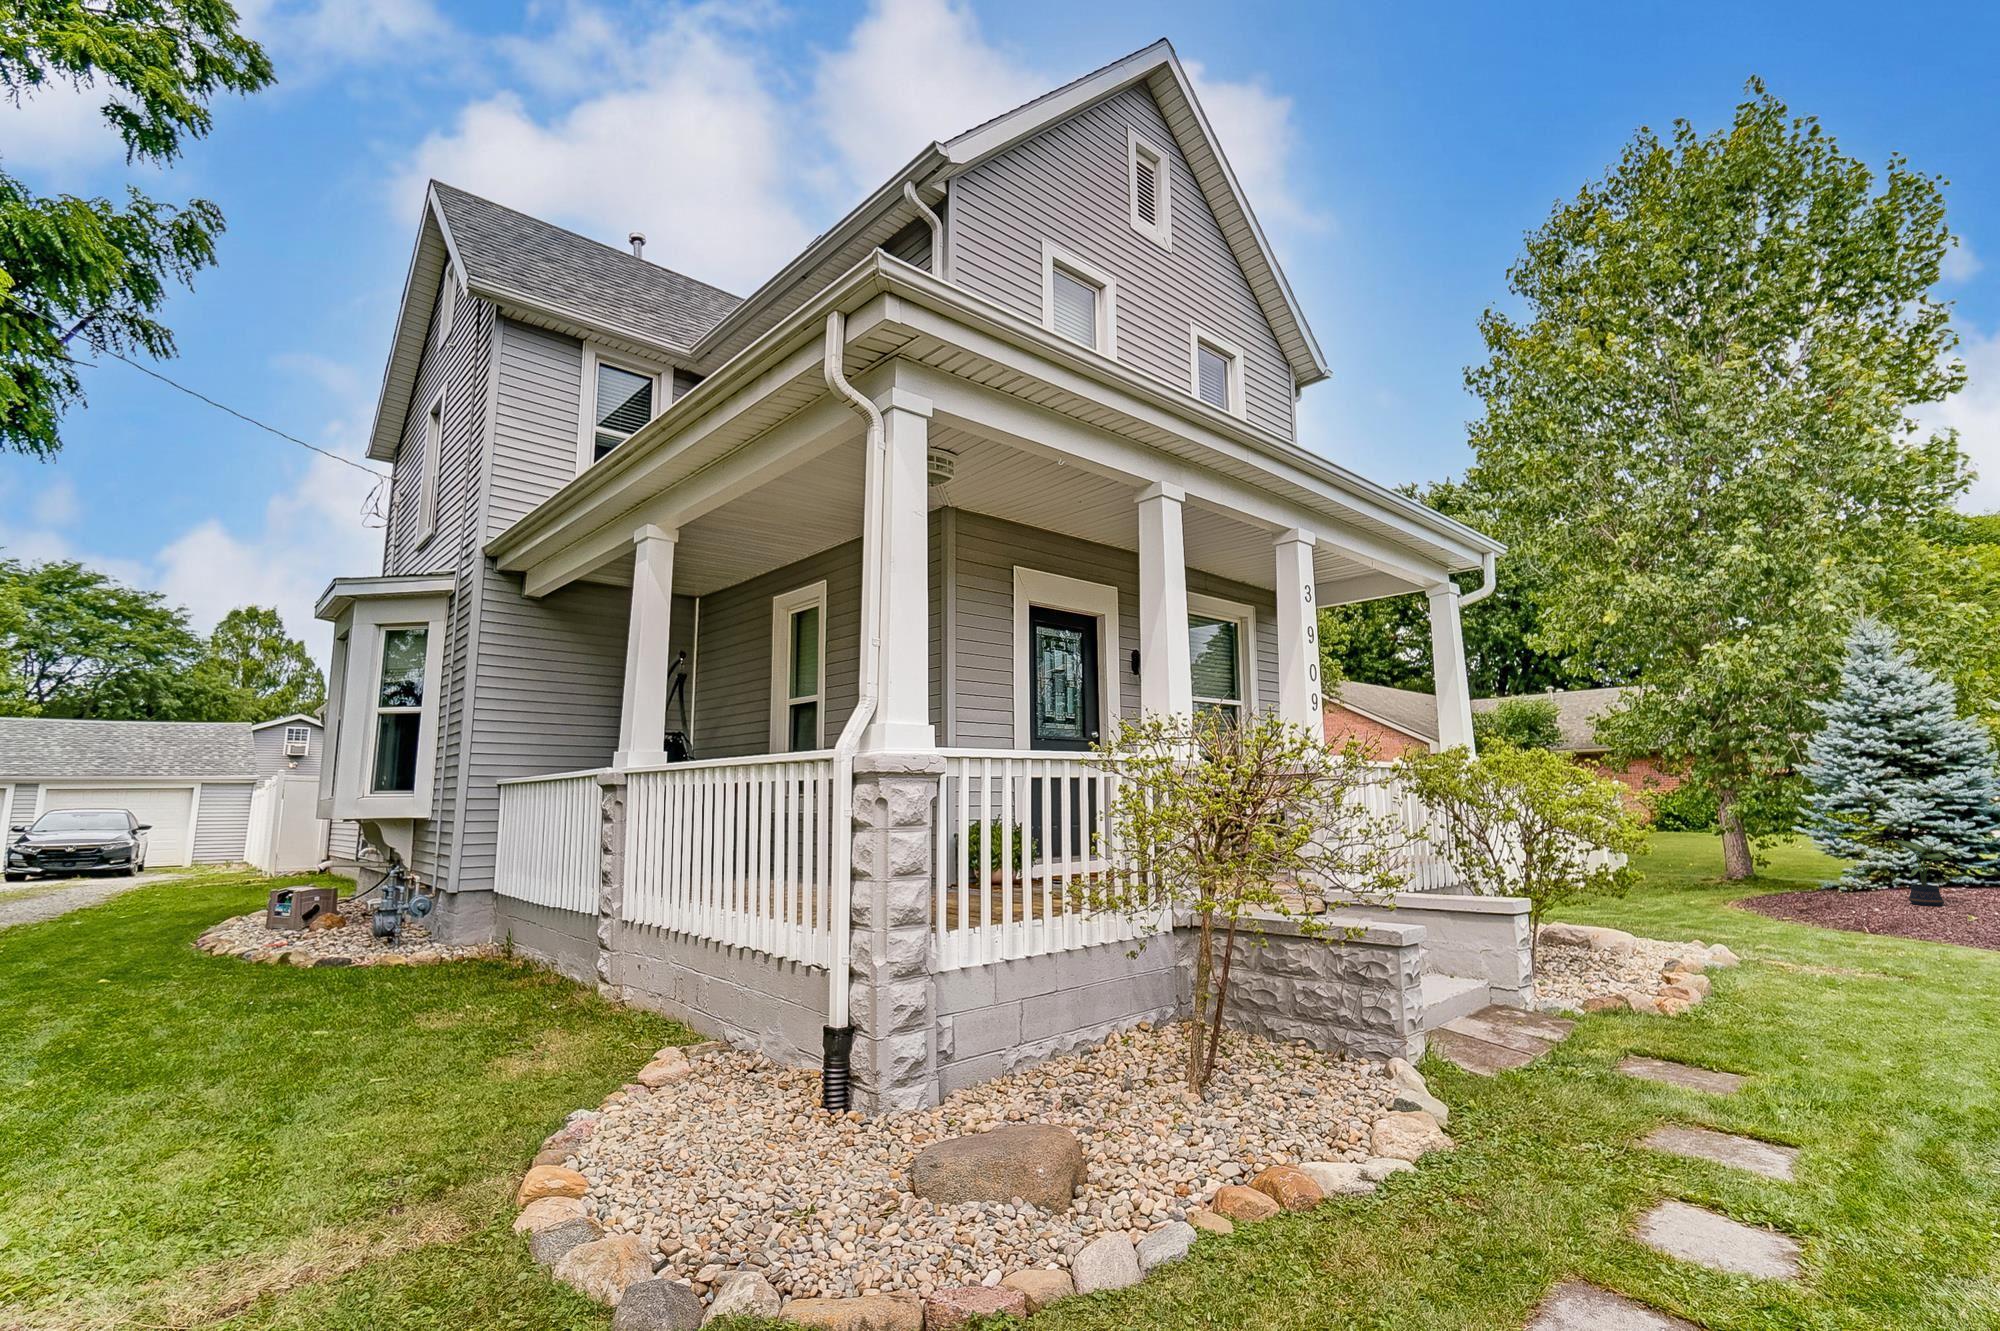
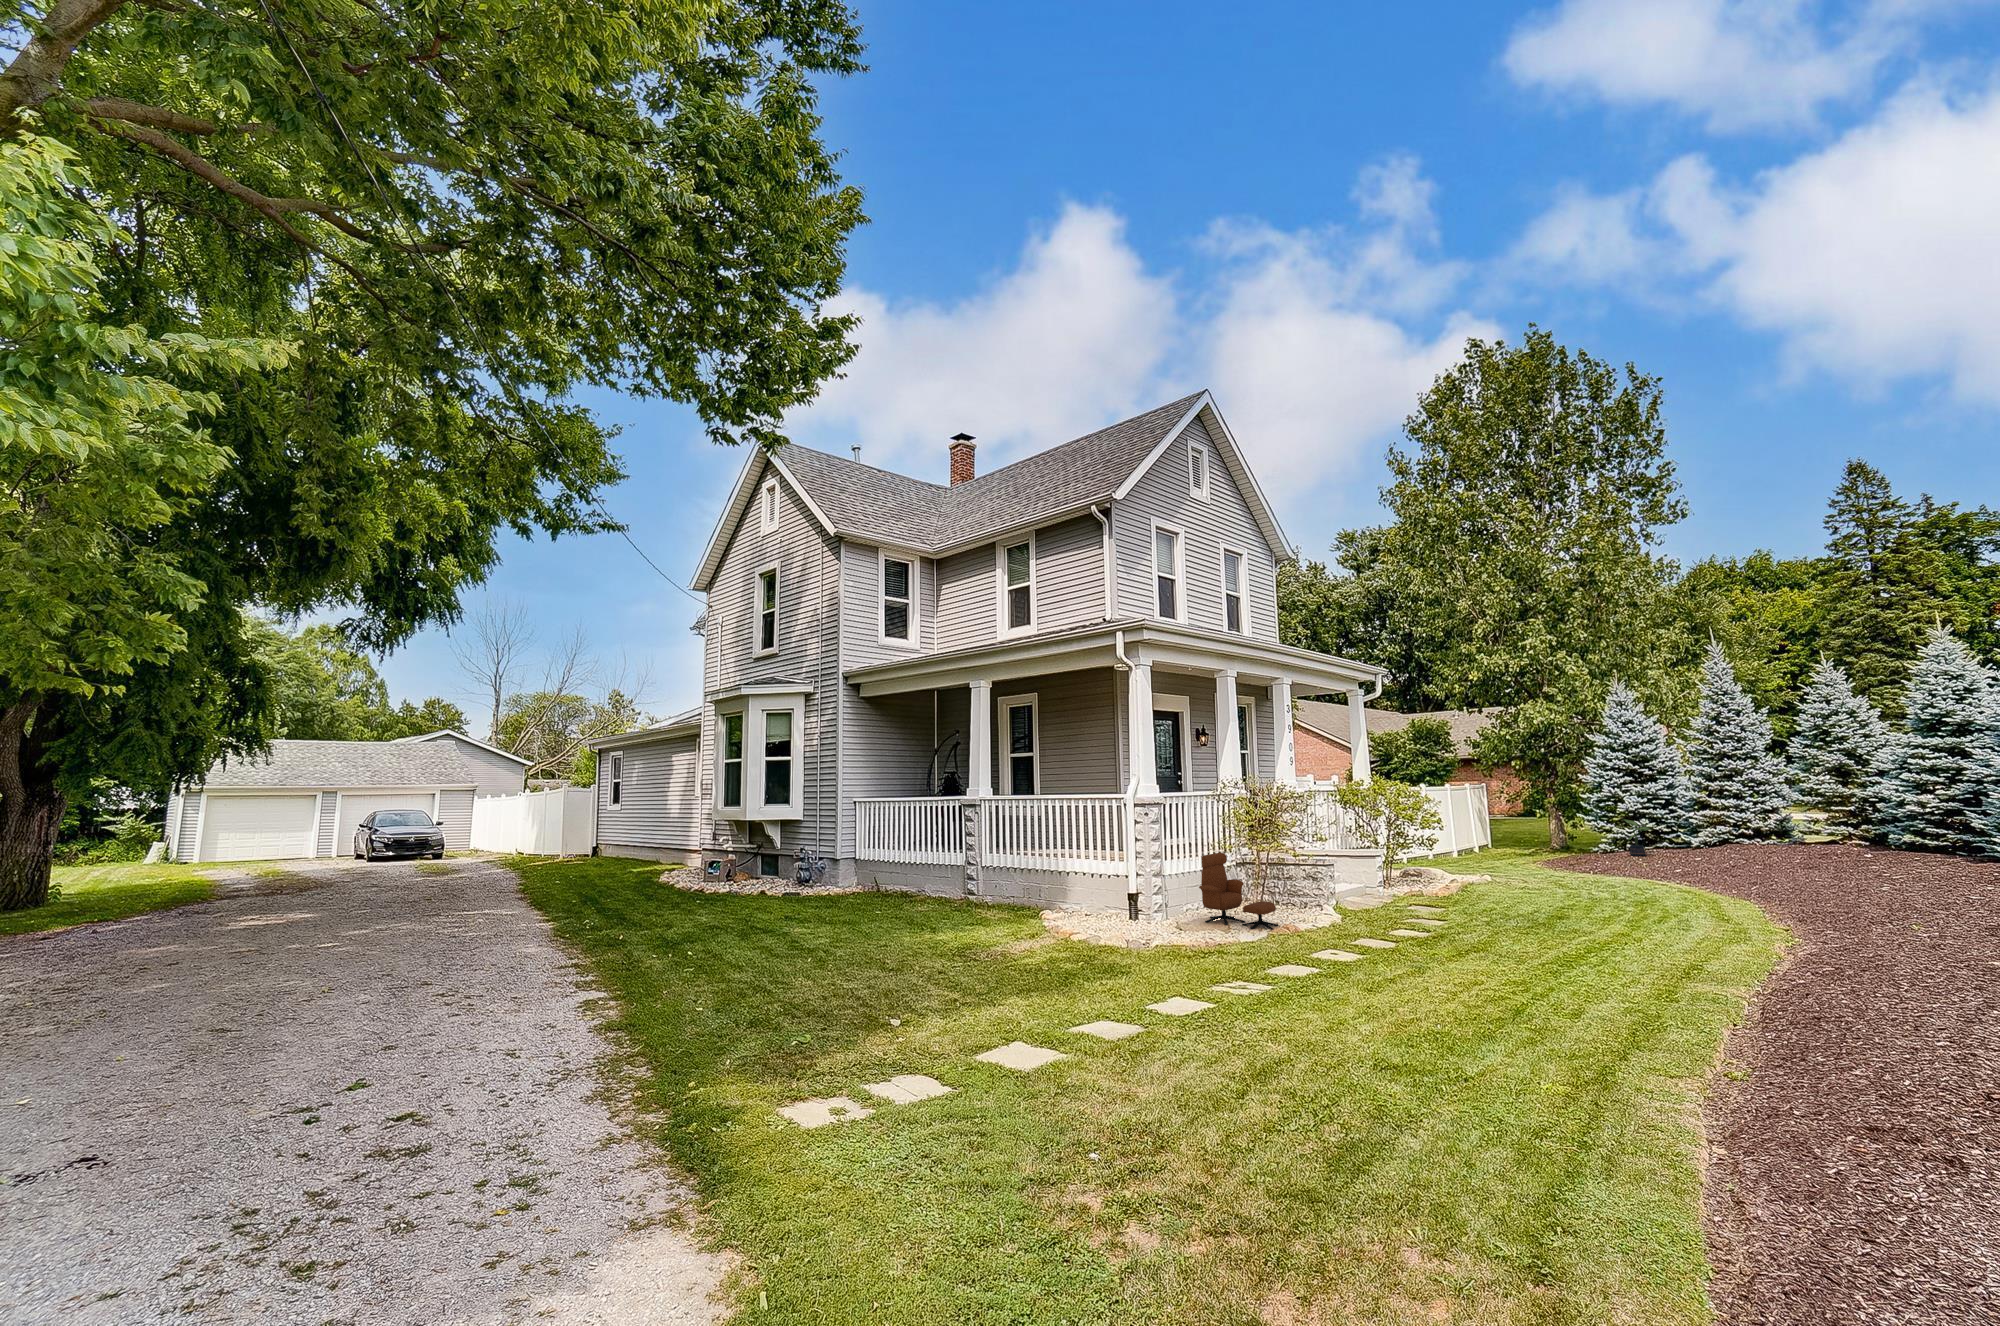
lounge chair: none [1031,905,1237,1138] -> present [1199,853,1278,930]

